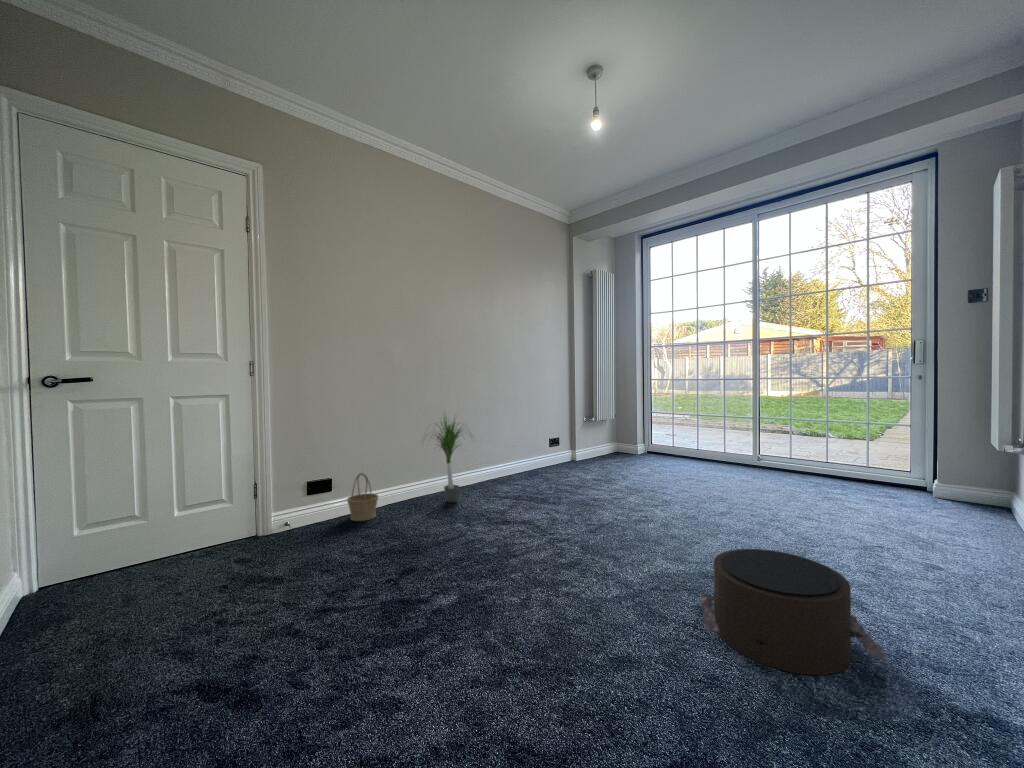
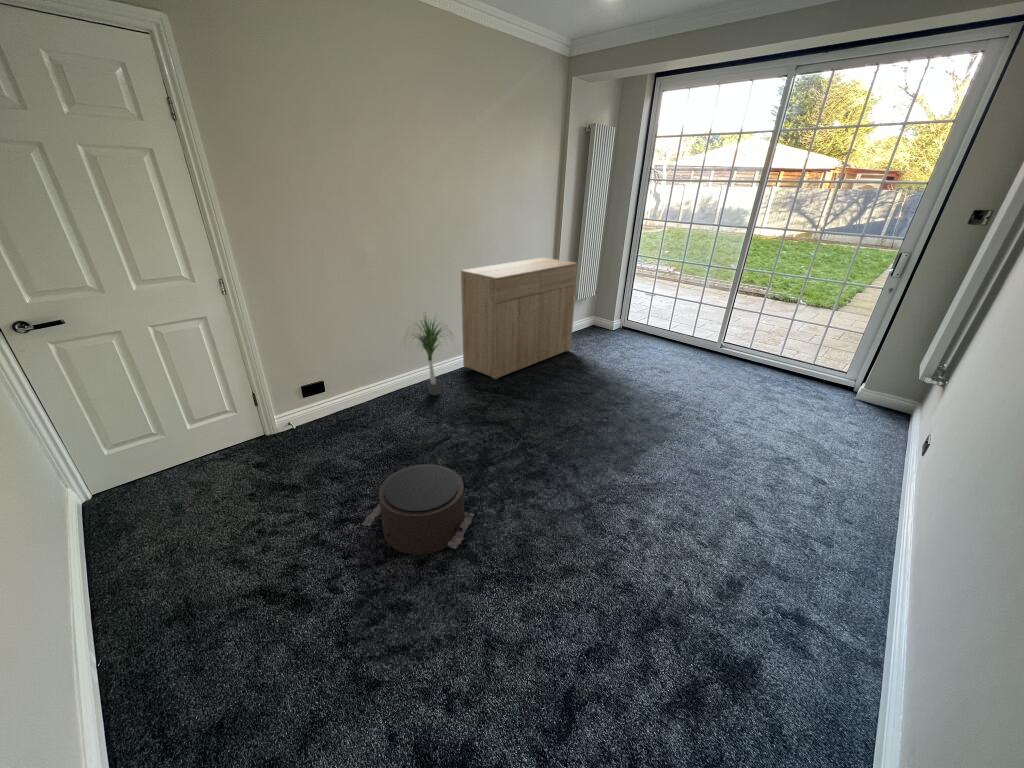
dresser: none [482,379,596,490] -> present [461,258,577,380]
basket: present [347,473,378,521] -> none [338,376,367,419]
pouf: present [701,549,887,675] -> present [362,464,474,555]

